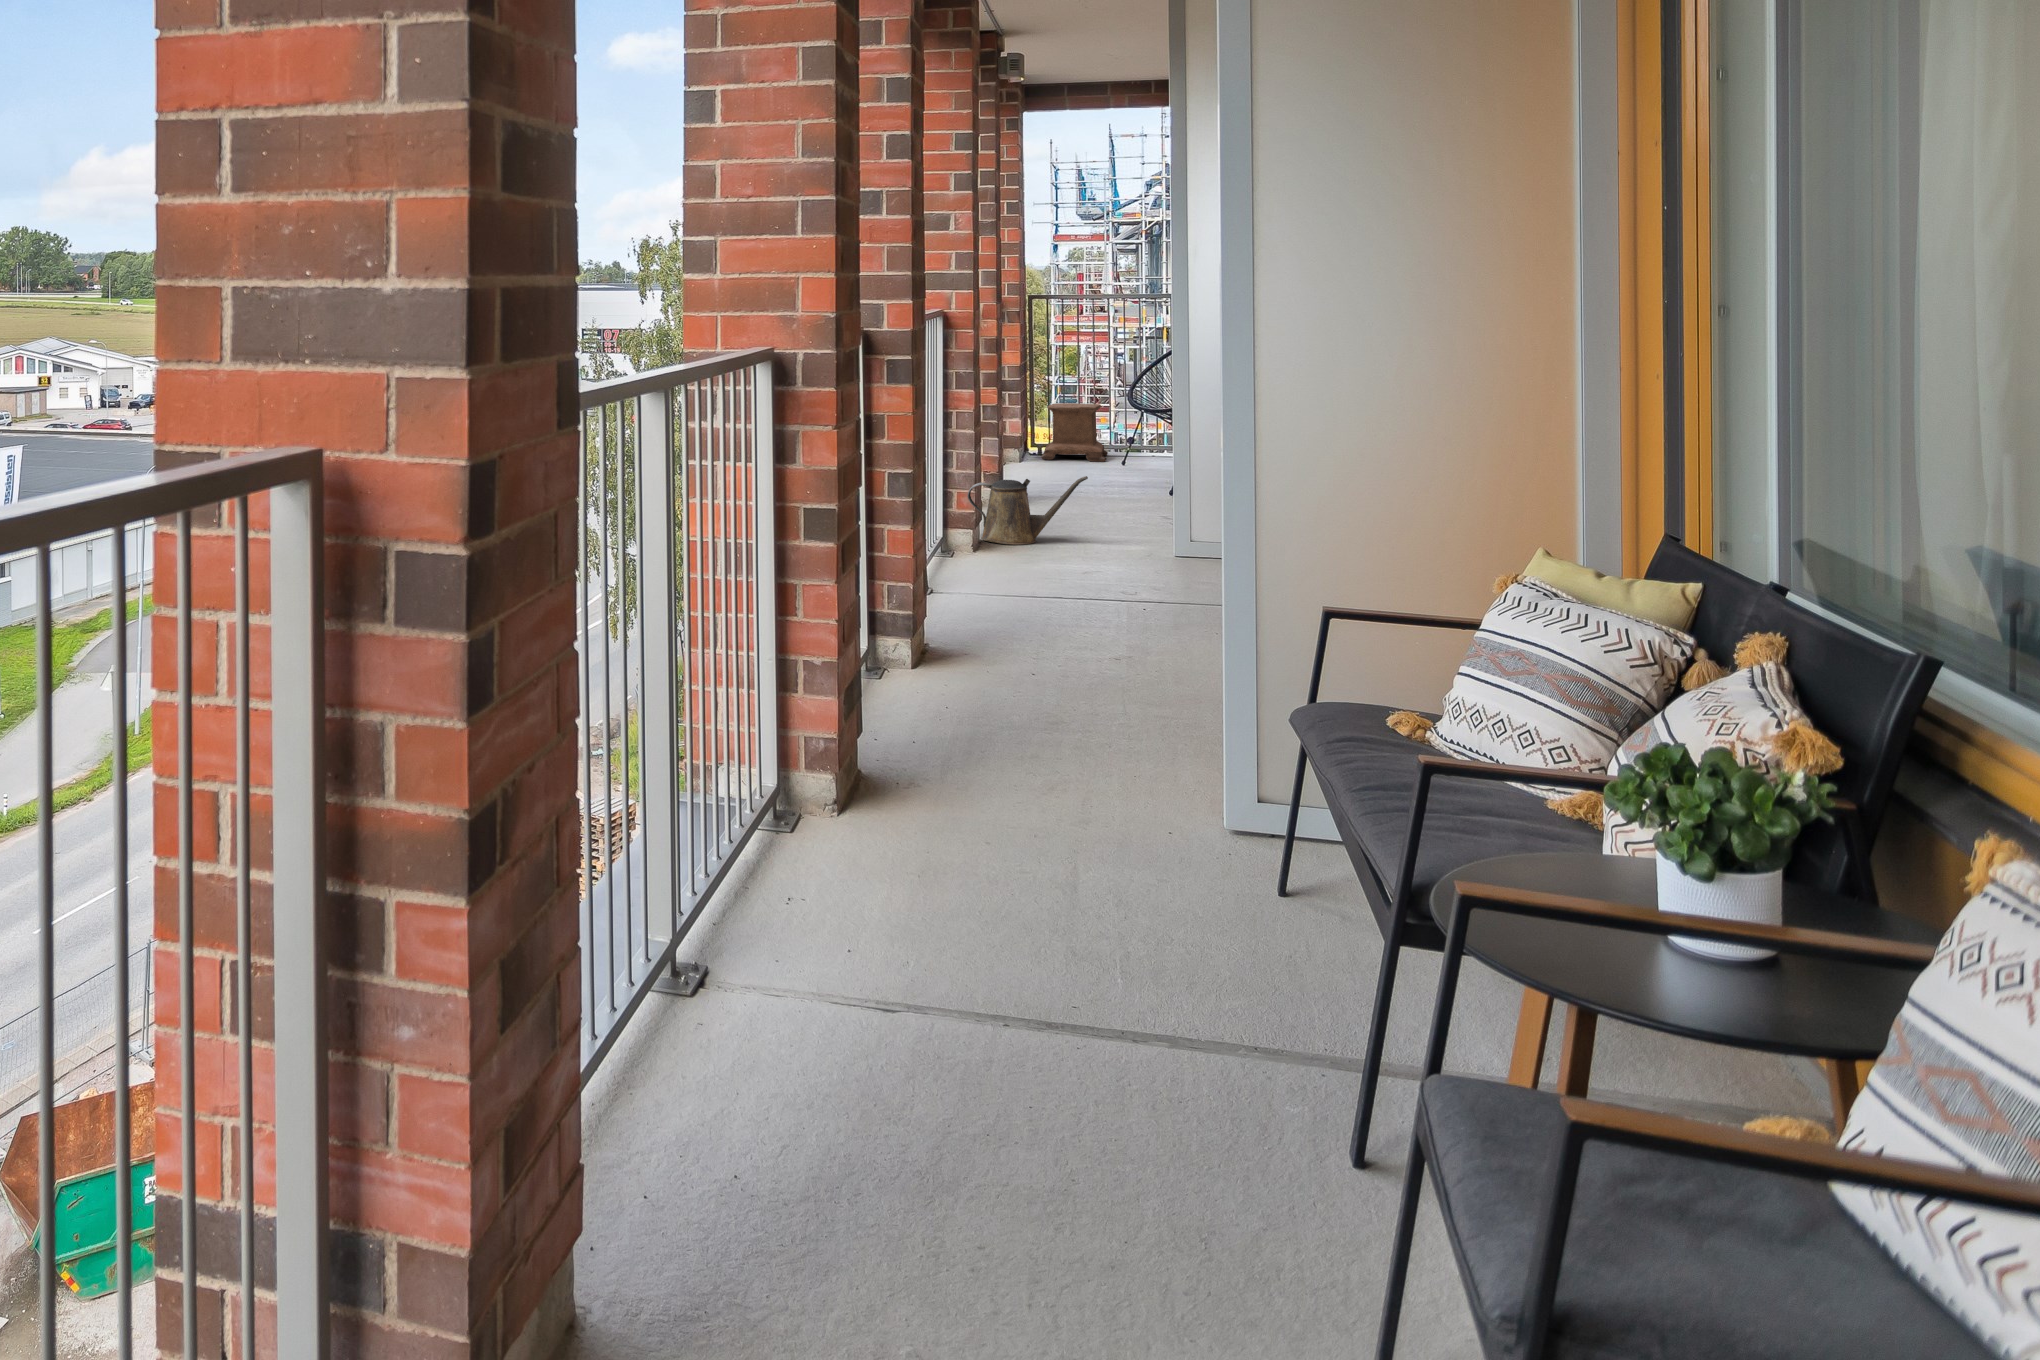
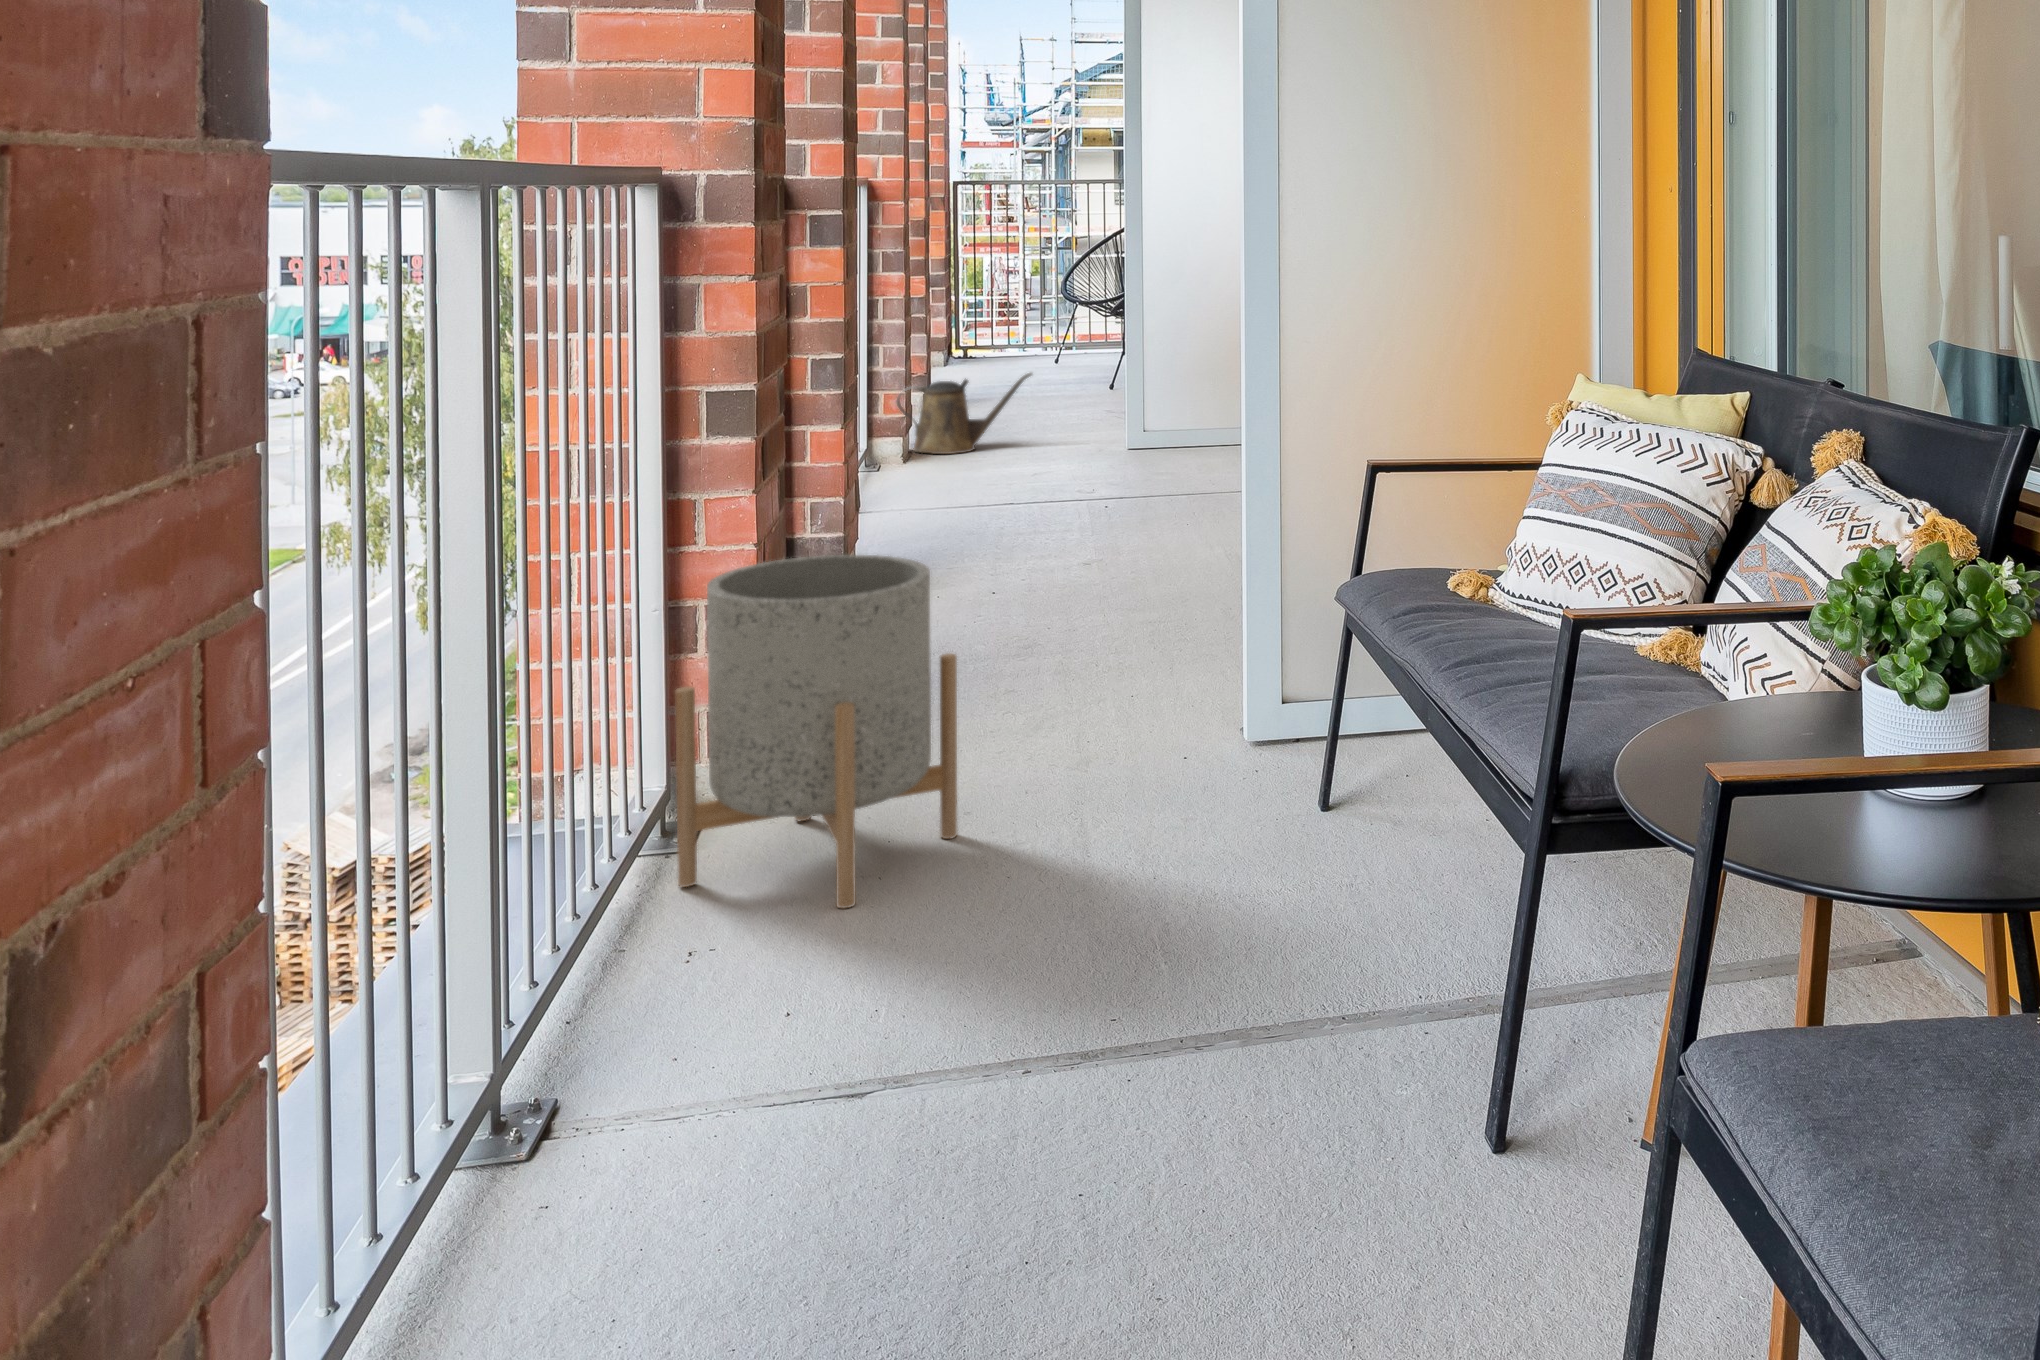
stool: present [1041,403,1108,462] -> none [967,306,1037,367]
planter: none [779,634,973,892] -> present [675,555,957,909]

